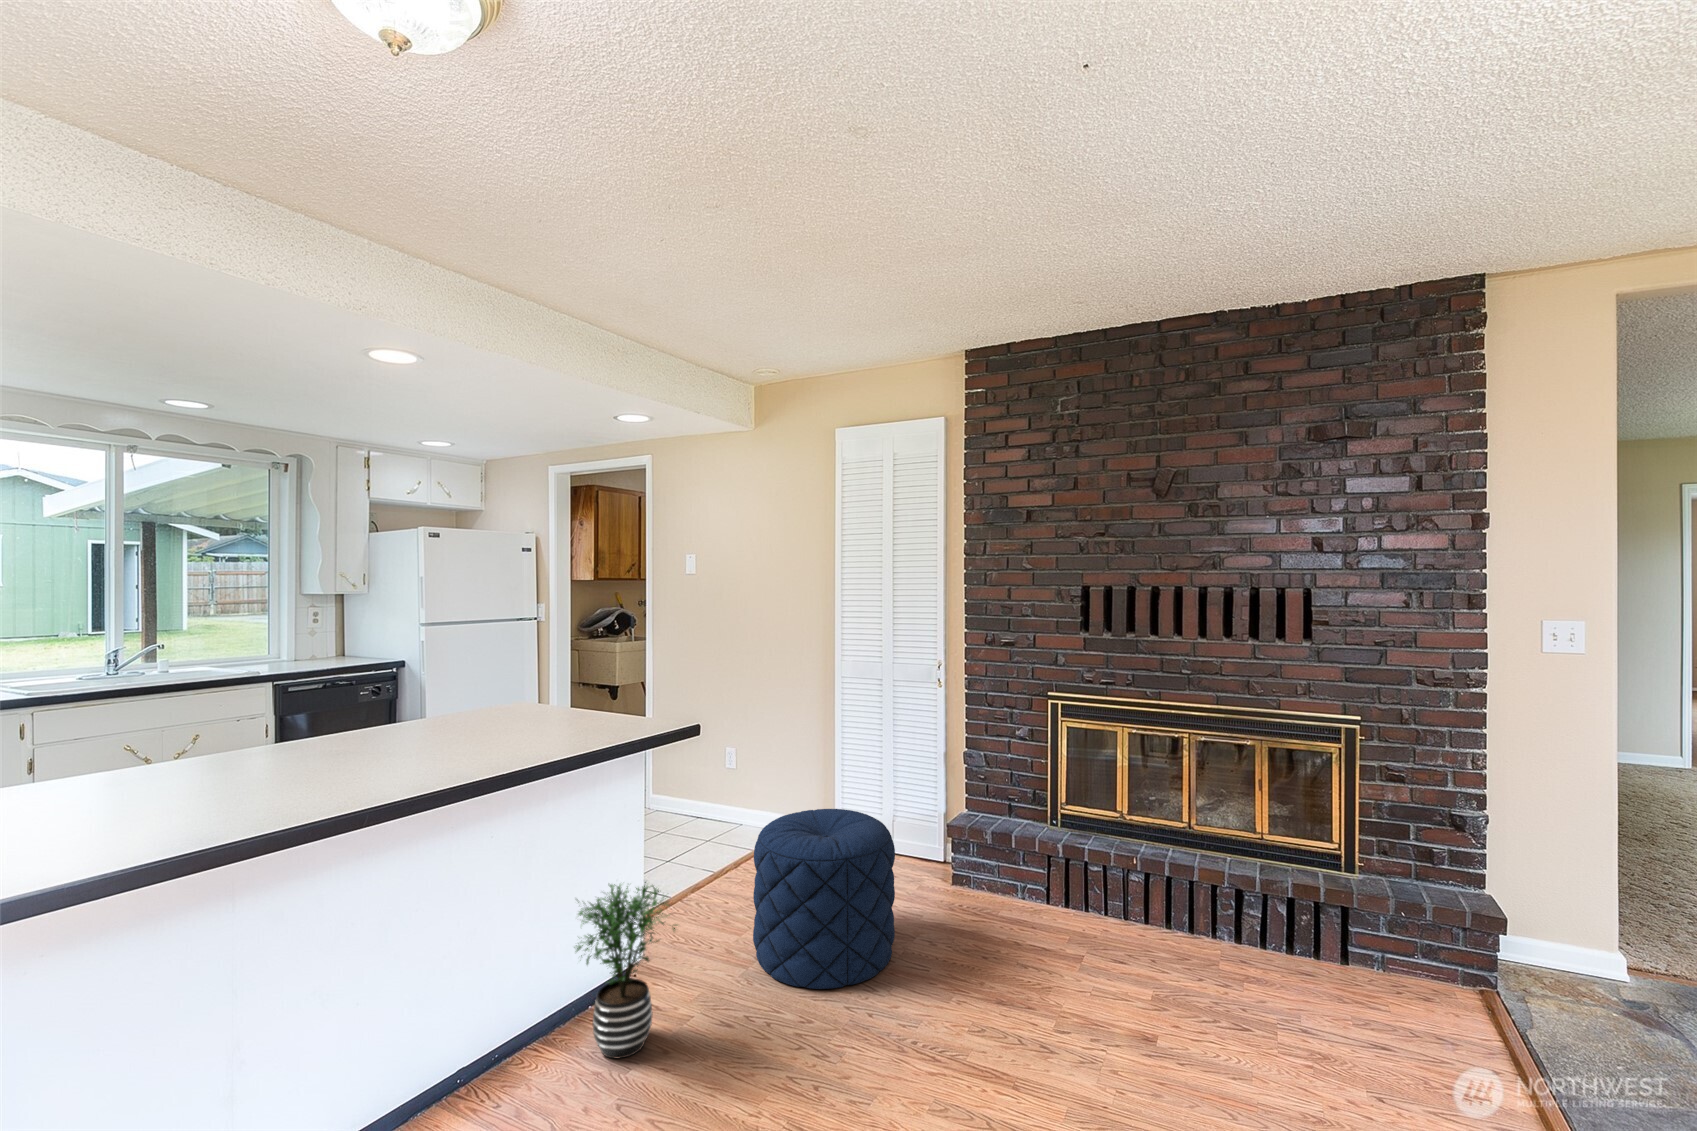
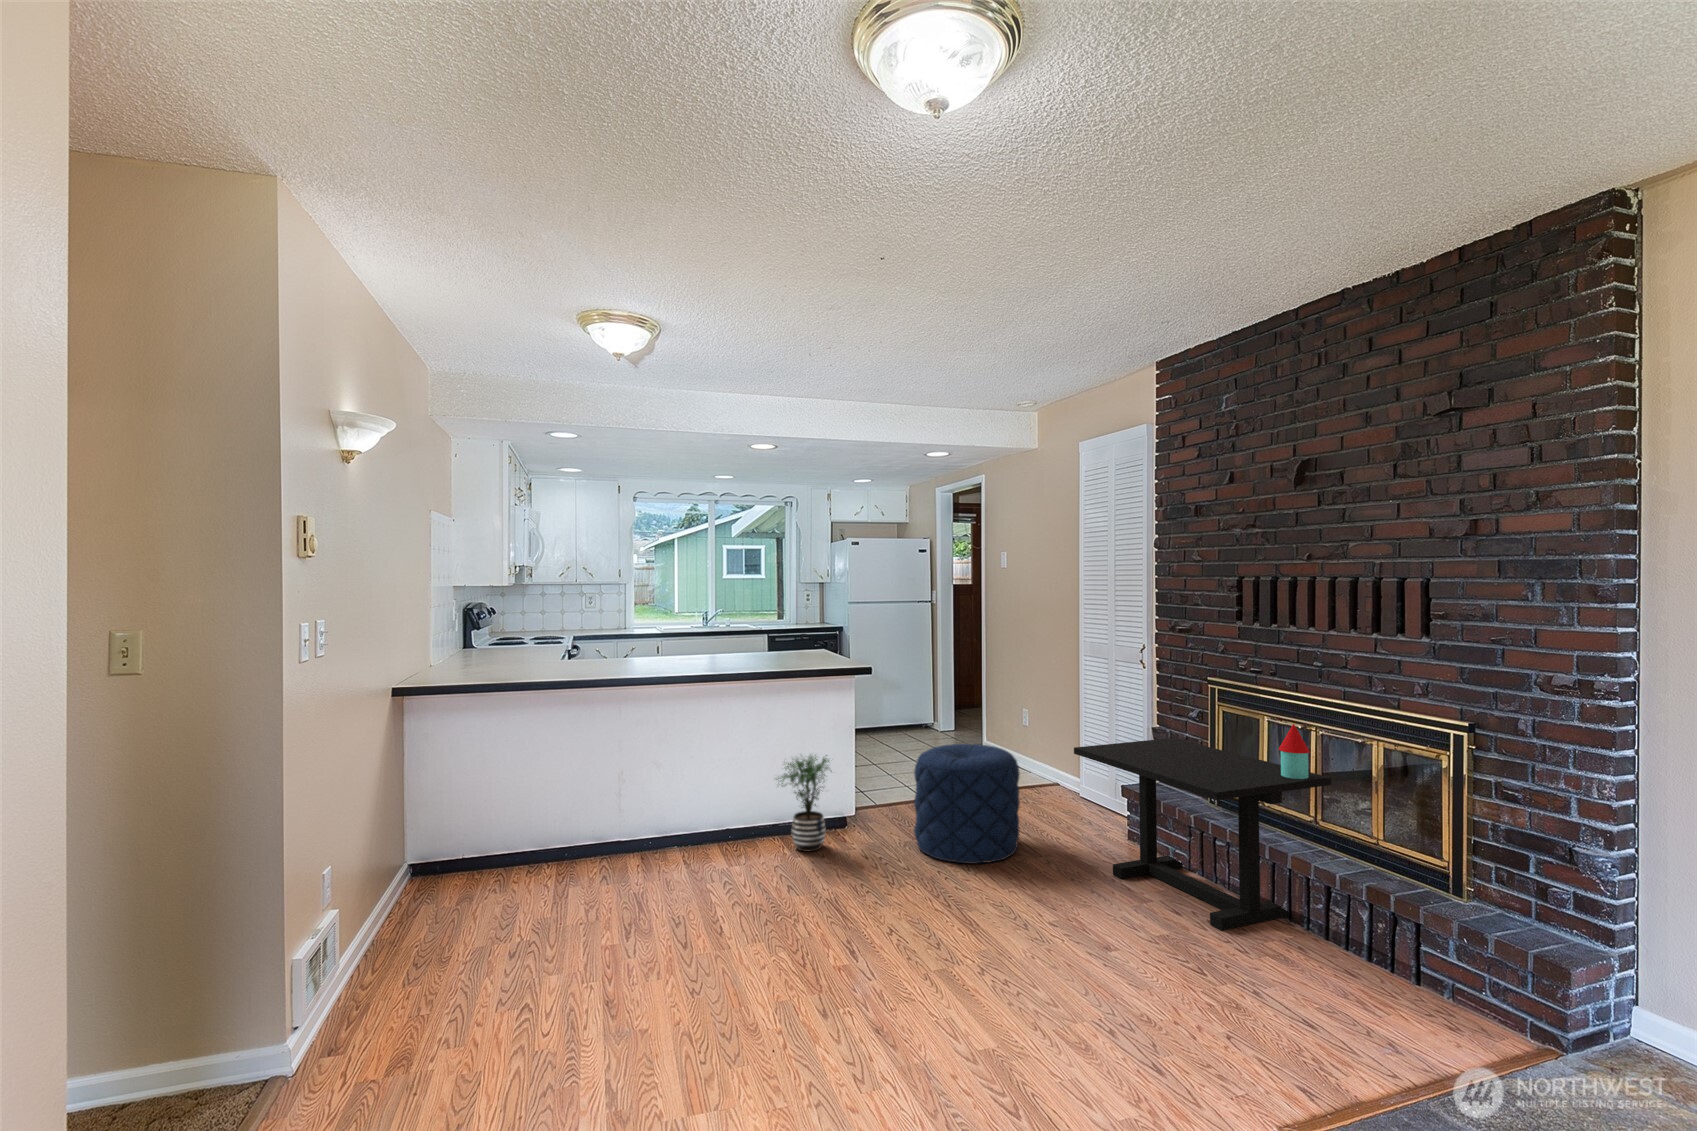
side table: none [970,734,1215,969] -> present [1074,724,1331,930]

